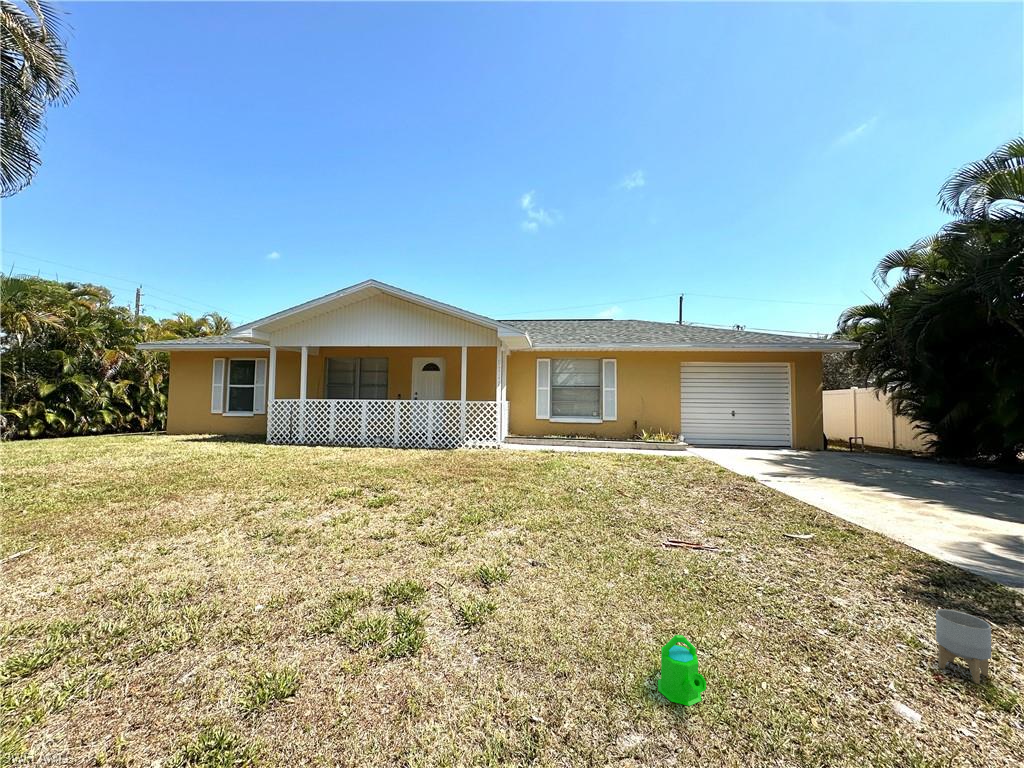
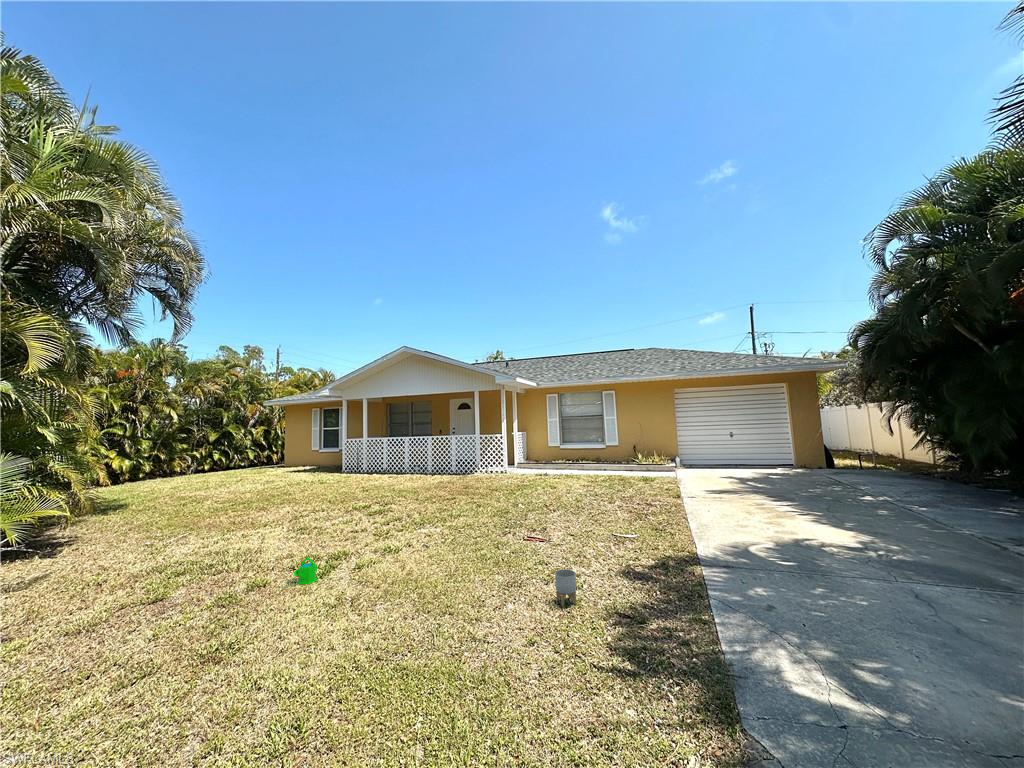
watering can: present [658,635,706,706] -> present [294,557,317,584]

